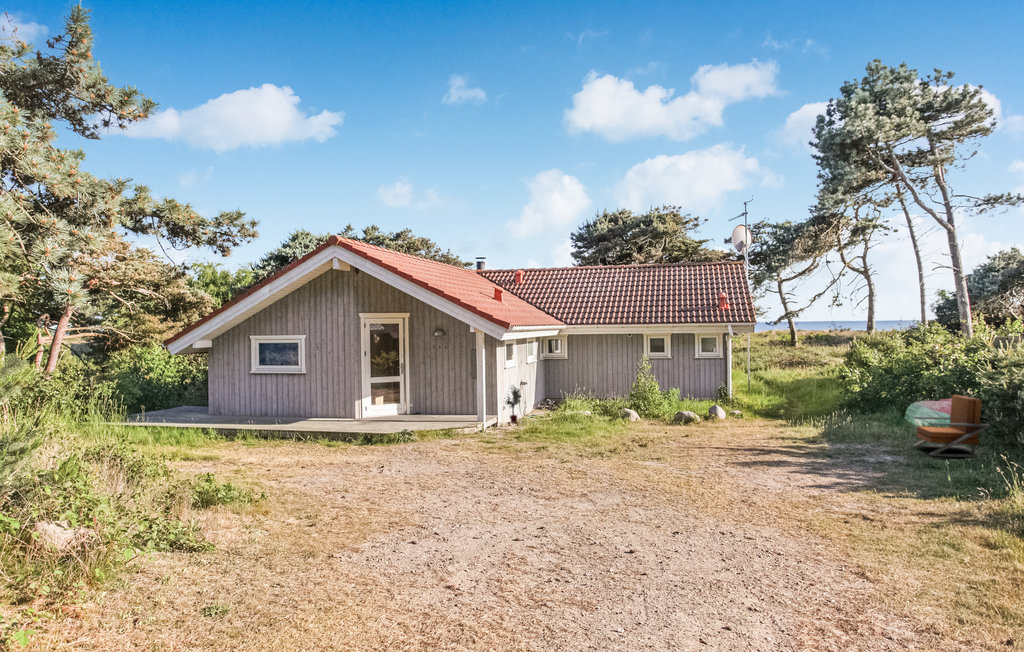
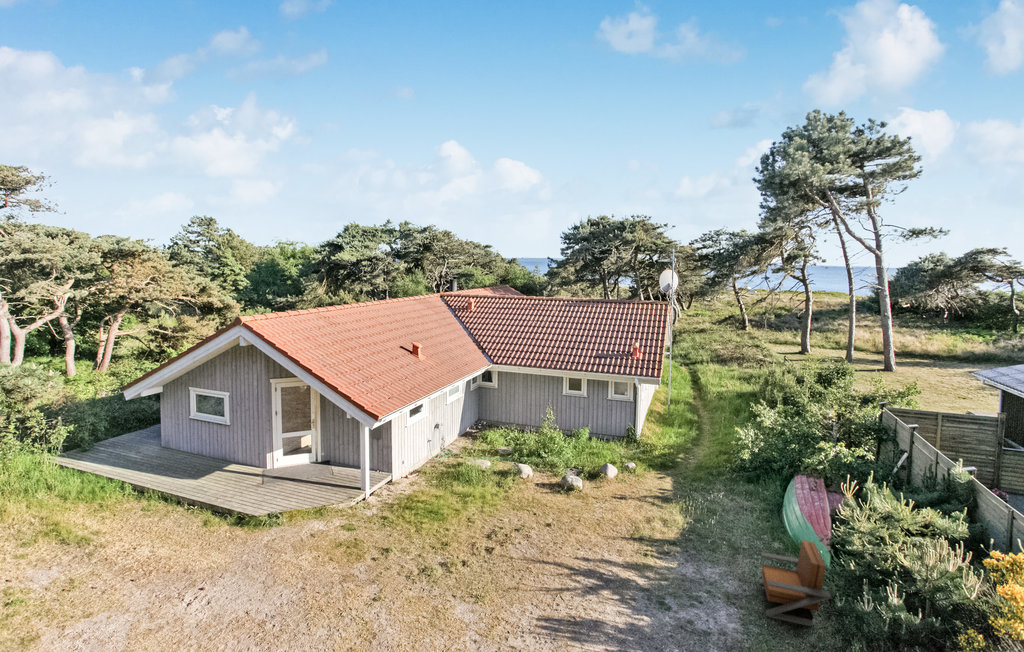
potted tree: present [504,387,521,423] -> none [402,444,423,480]

